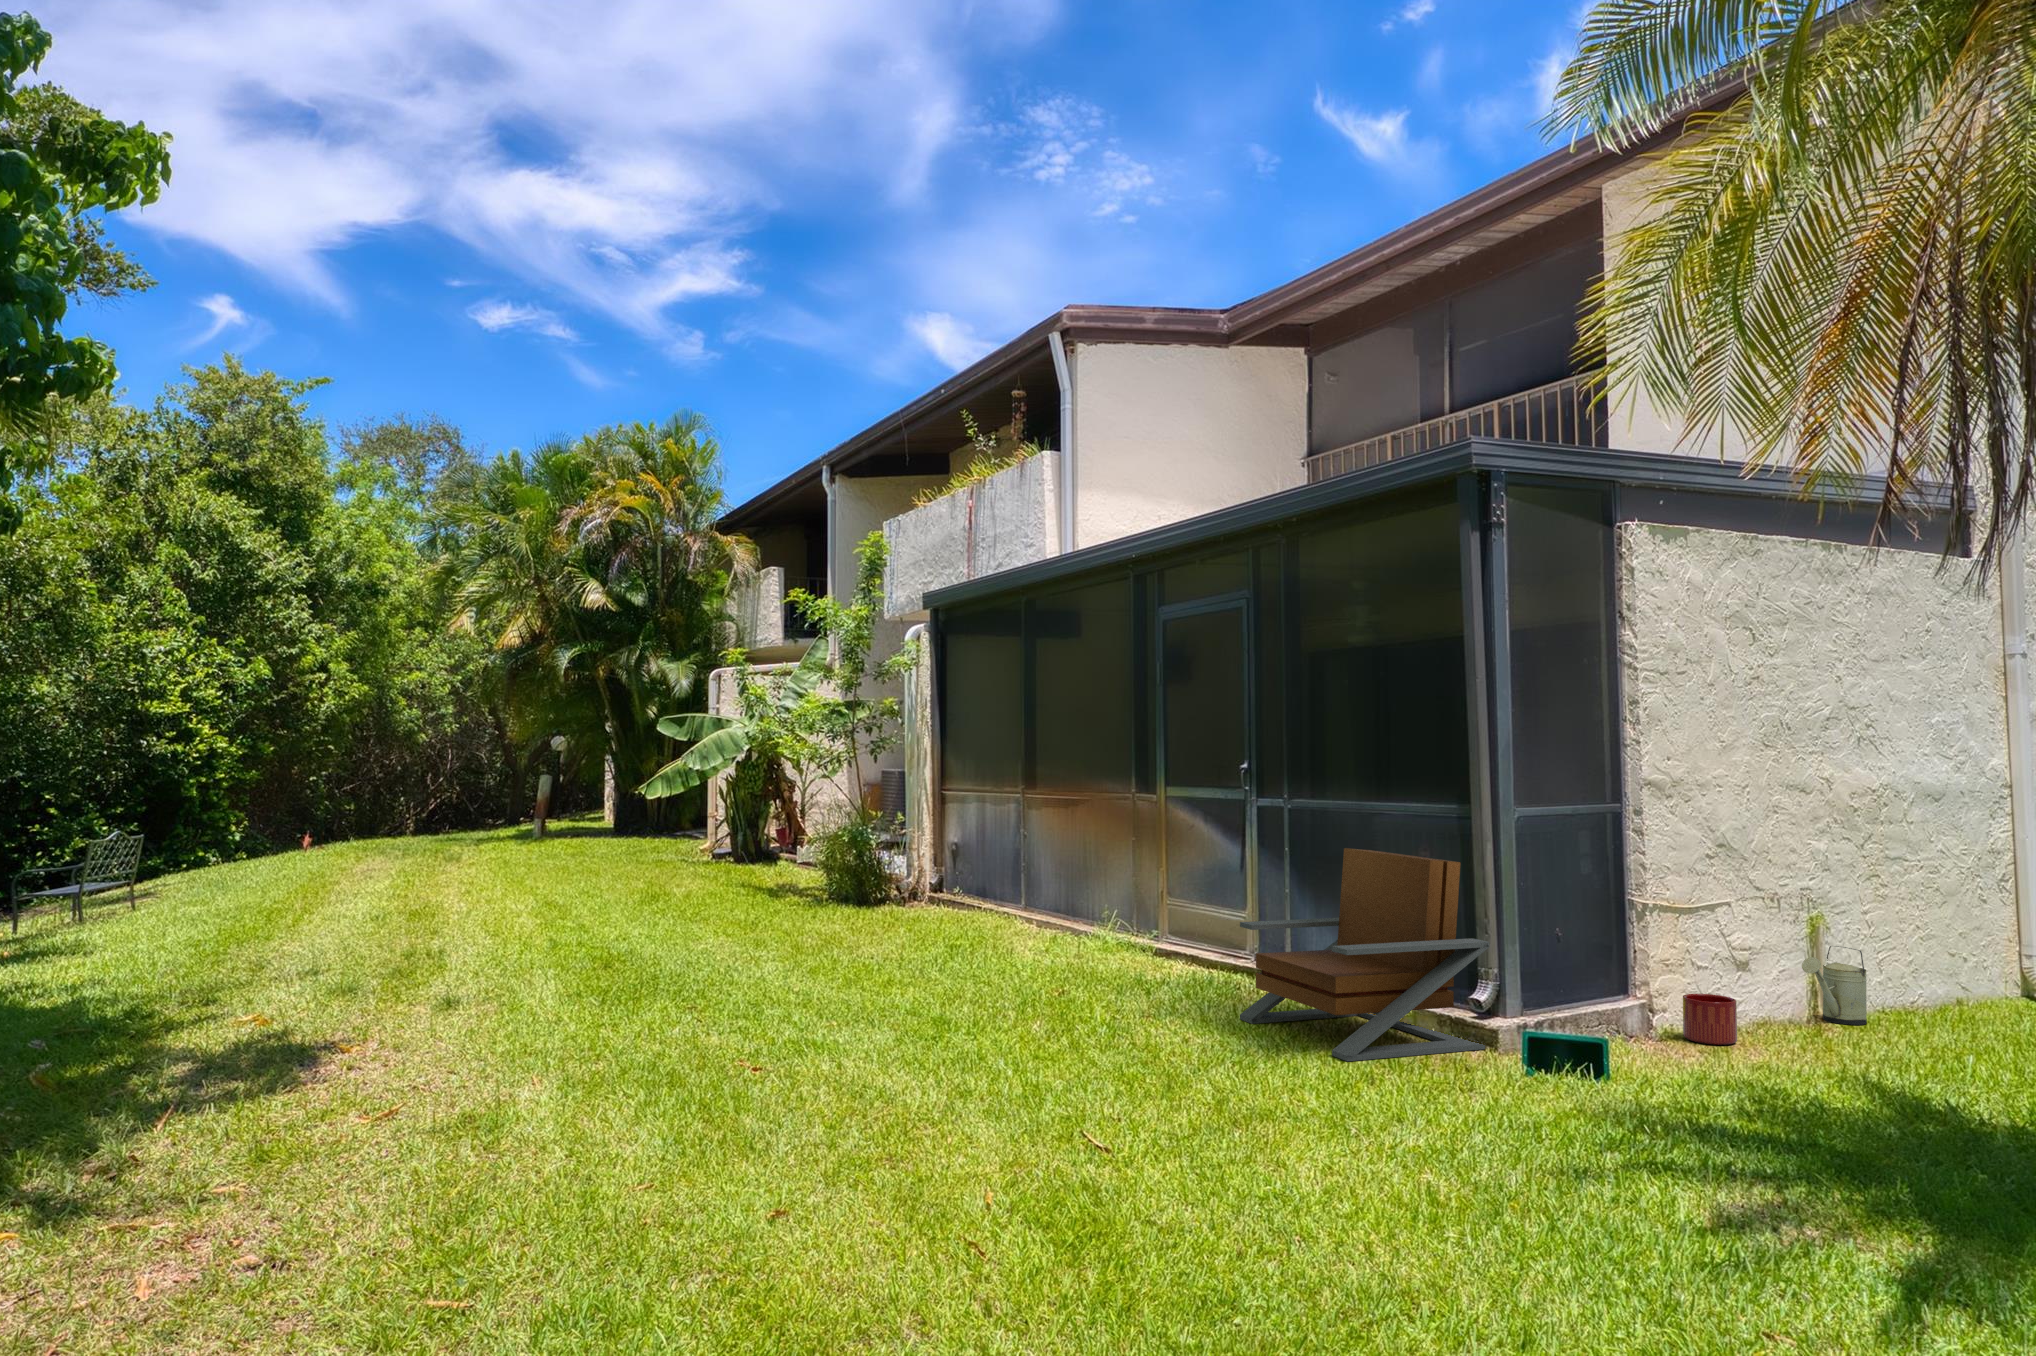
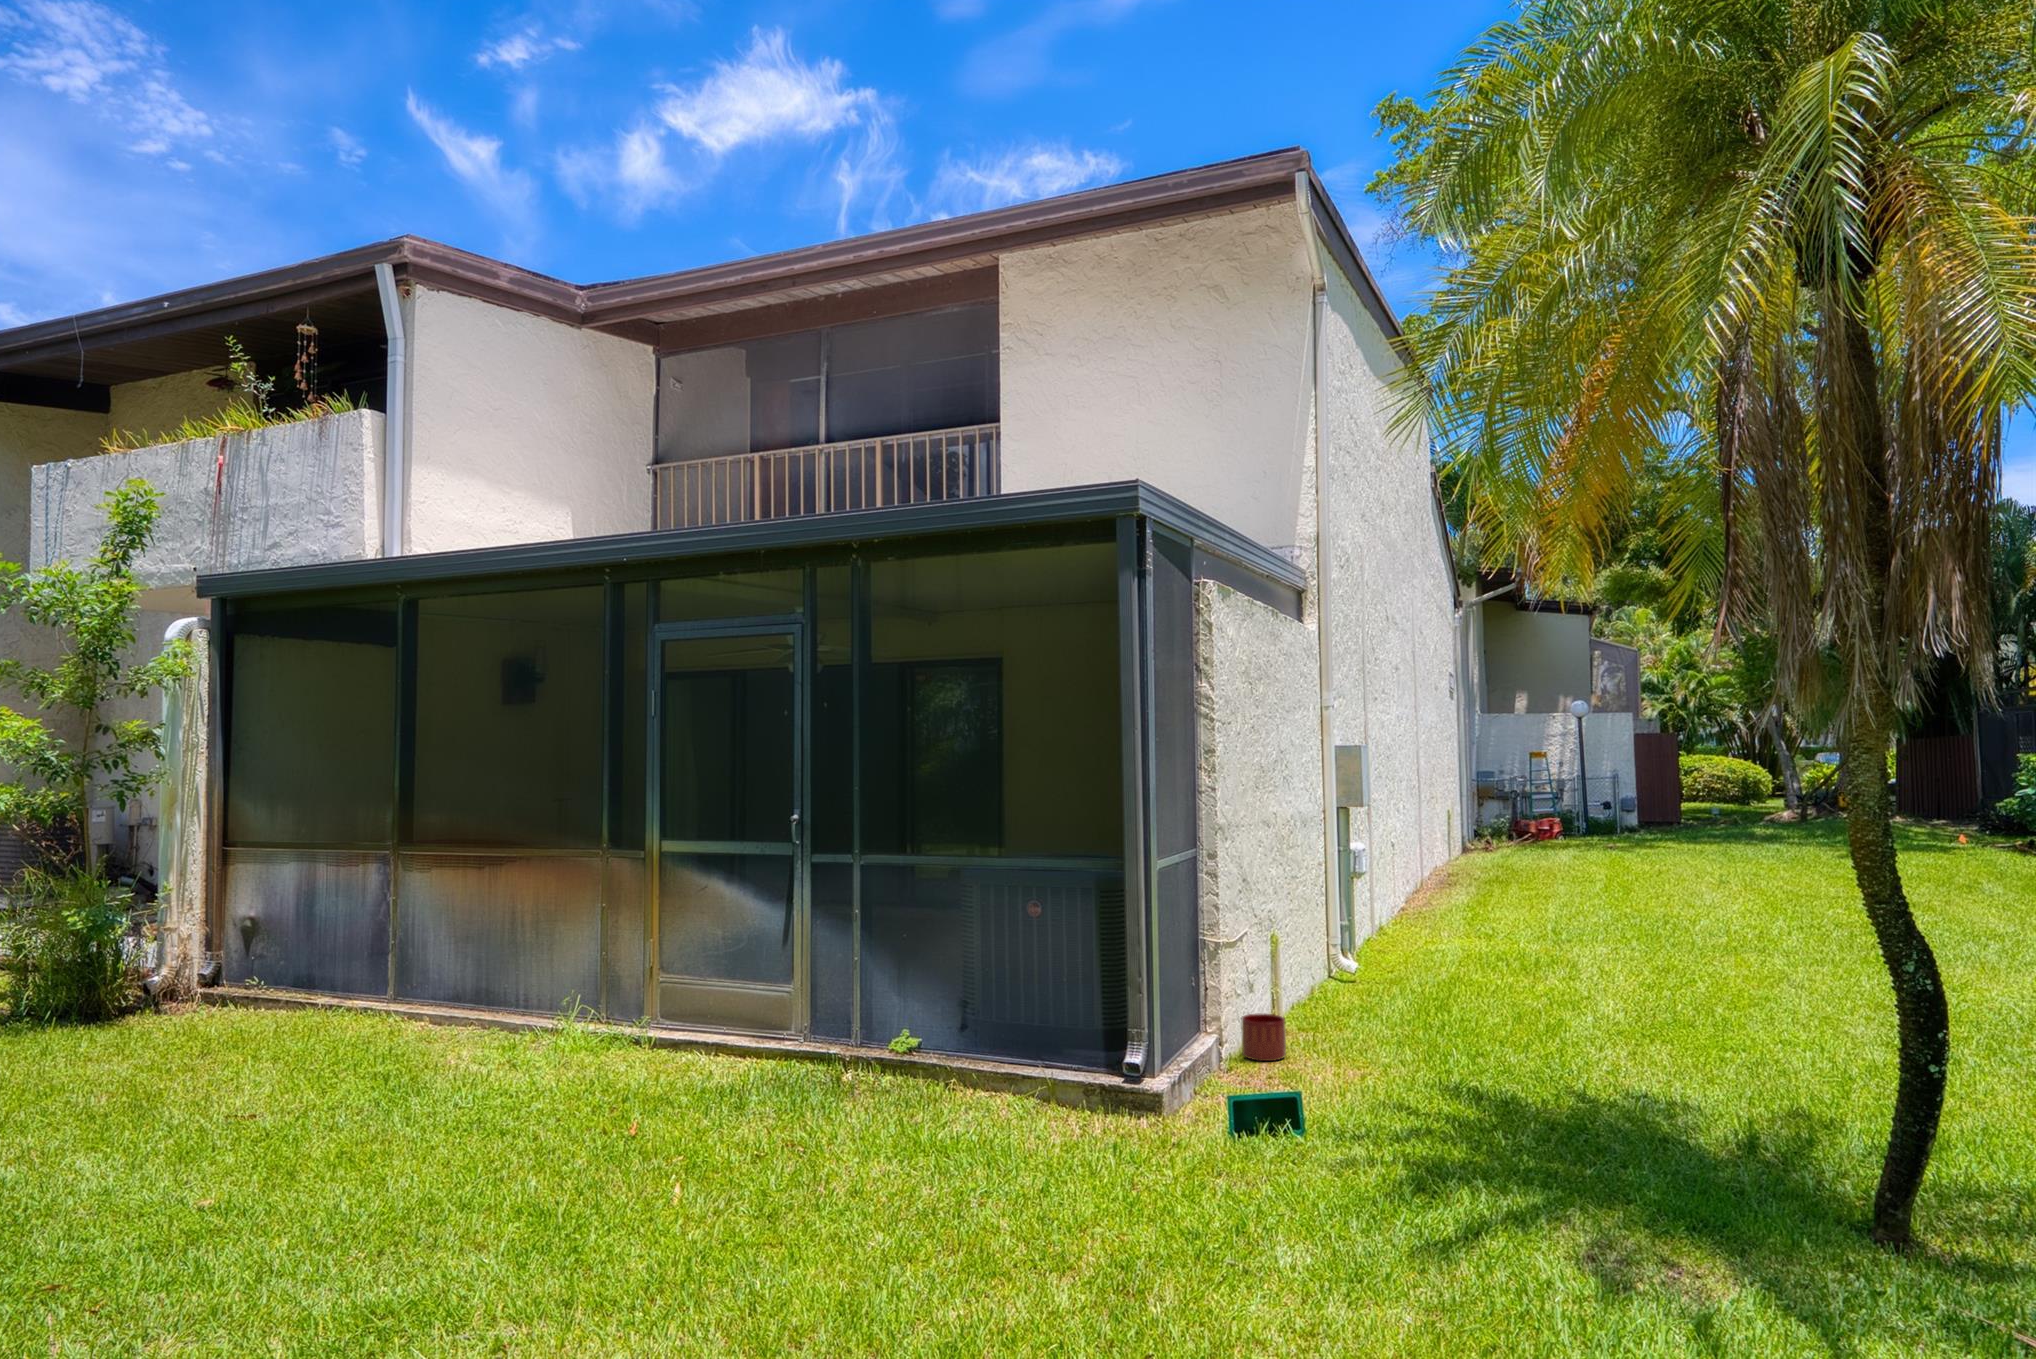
lounge chair: present [1240,848,1489,1061] -> none [875,911,1139,1154]
watering can: present [1802,946,1867,1025] -> none [1288,952,1321,1019]

